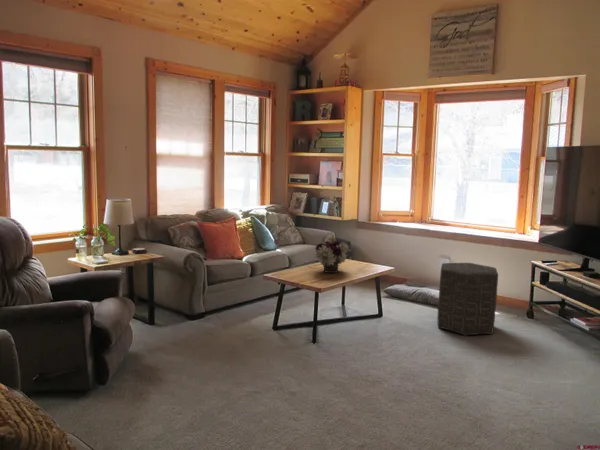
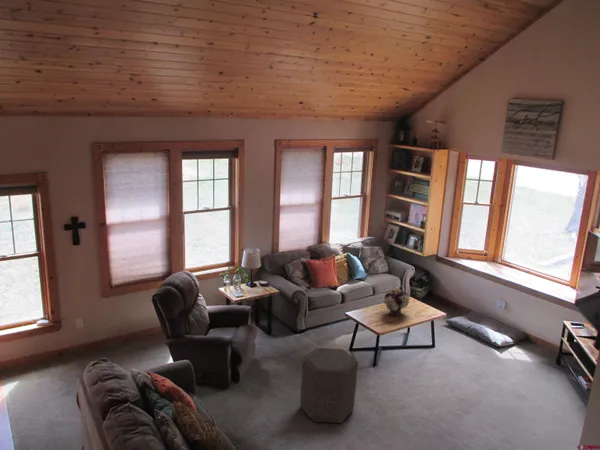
ottoman: present [438,263,498,336] -> present [300,348,358,423]

